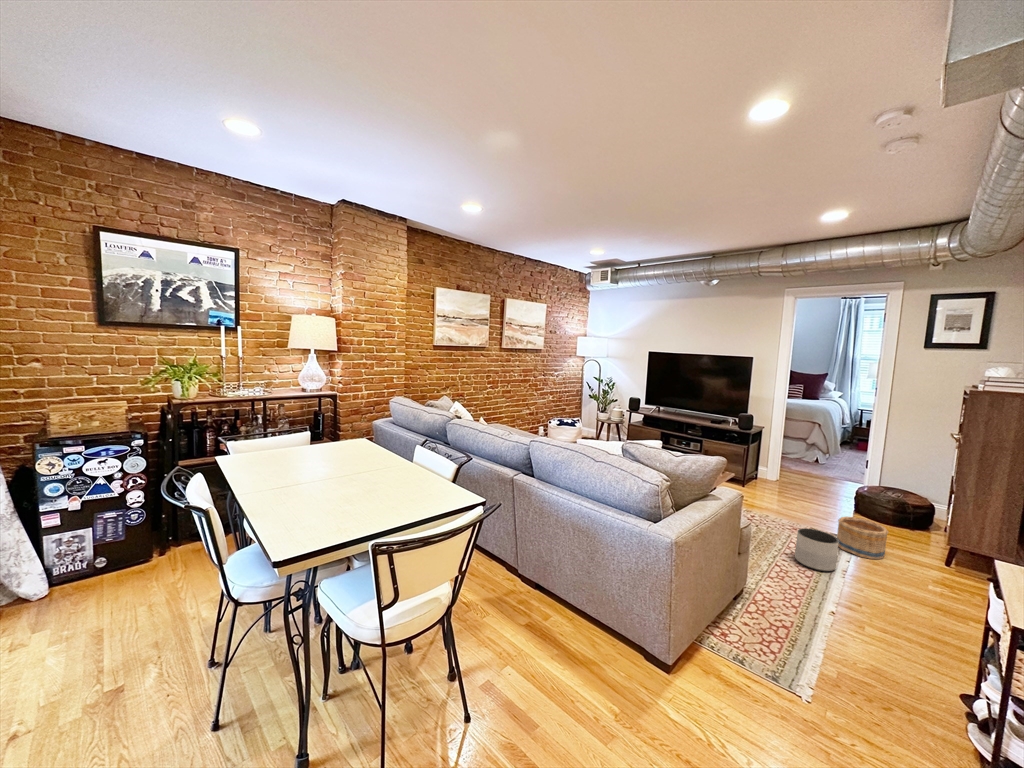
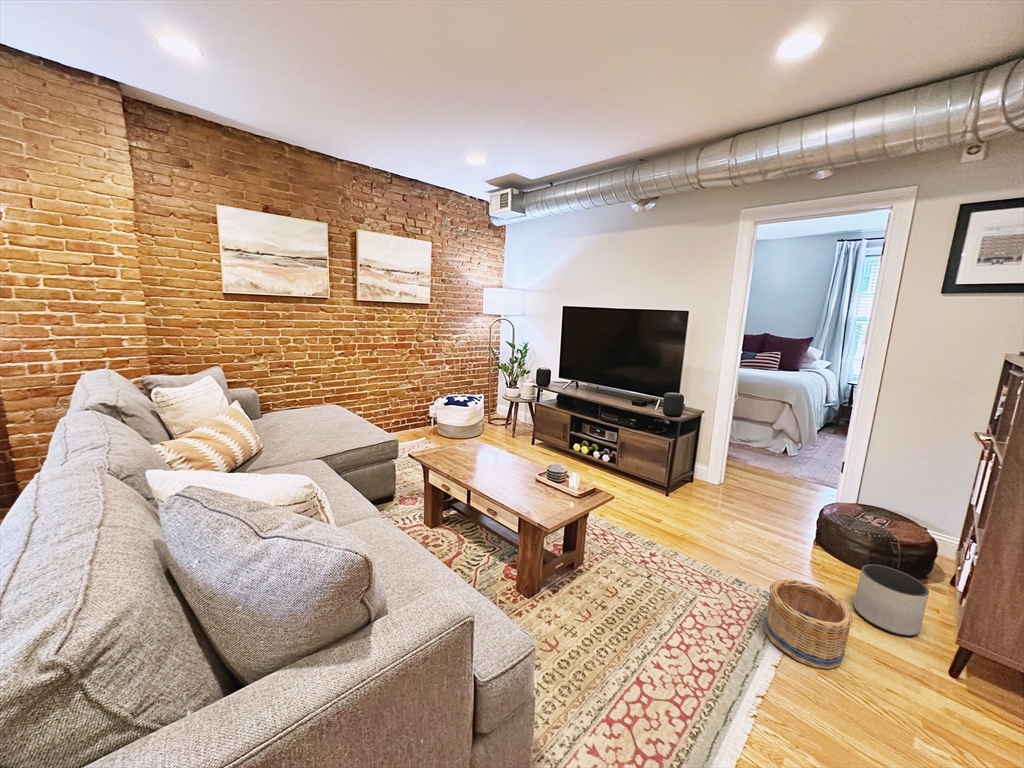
planter: present [795,528,839,571] -> present [854,564,929,635]

